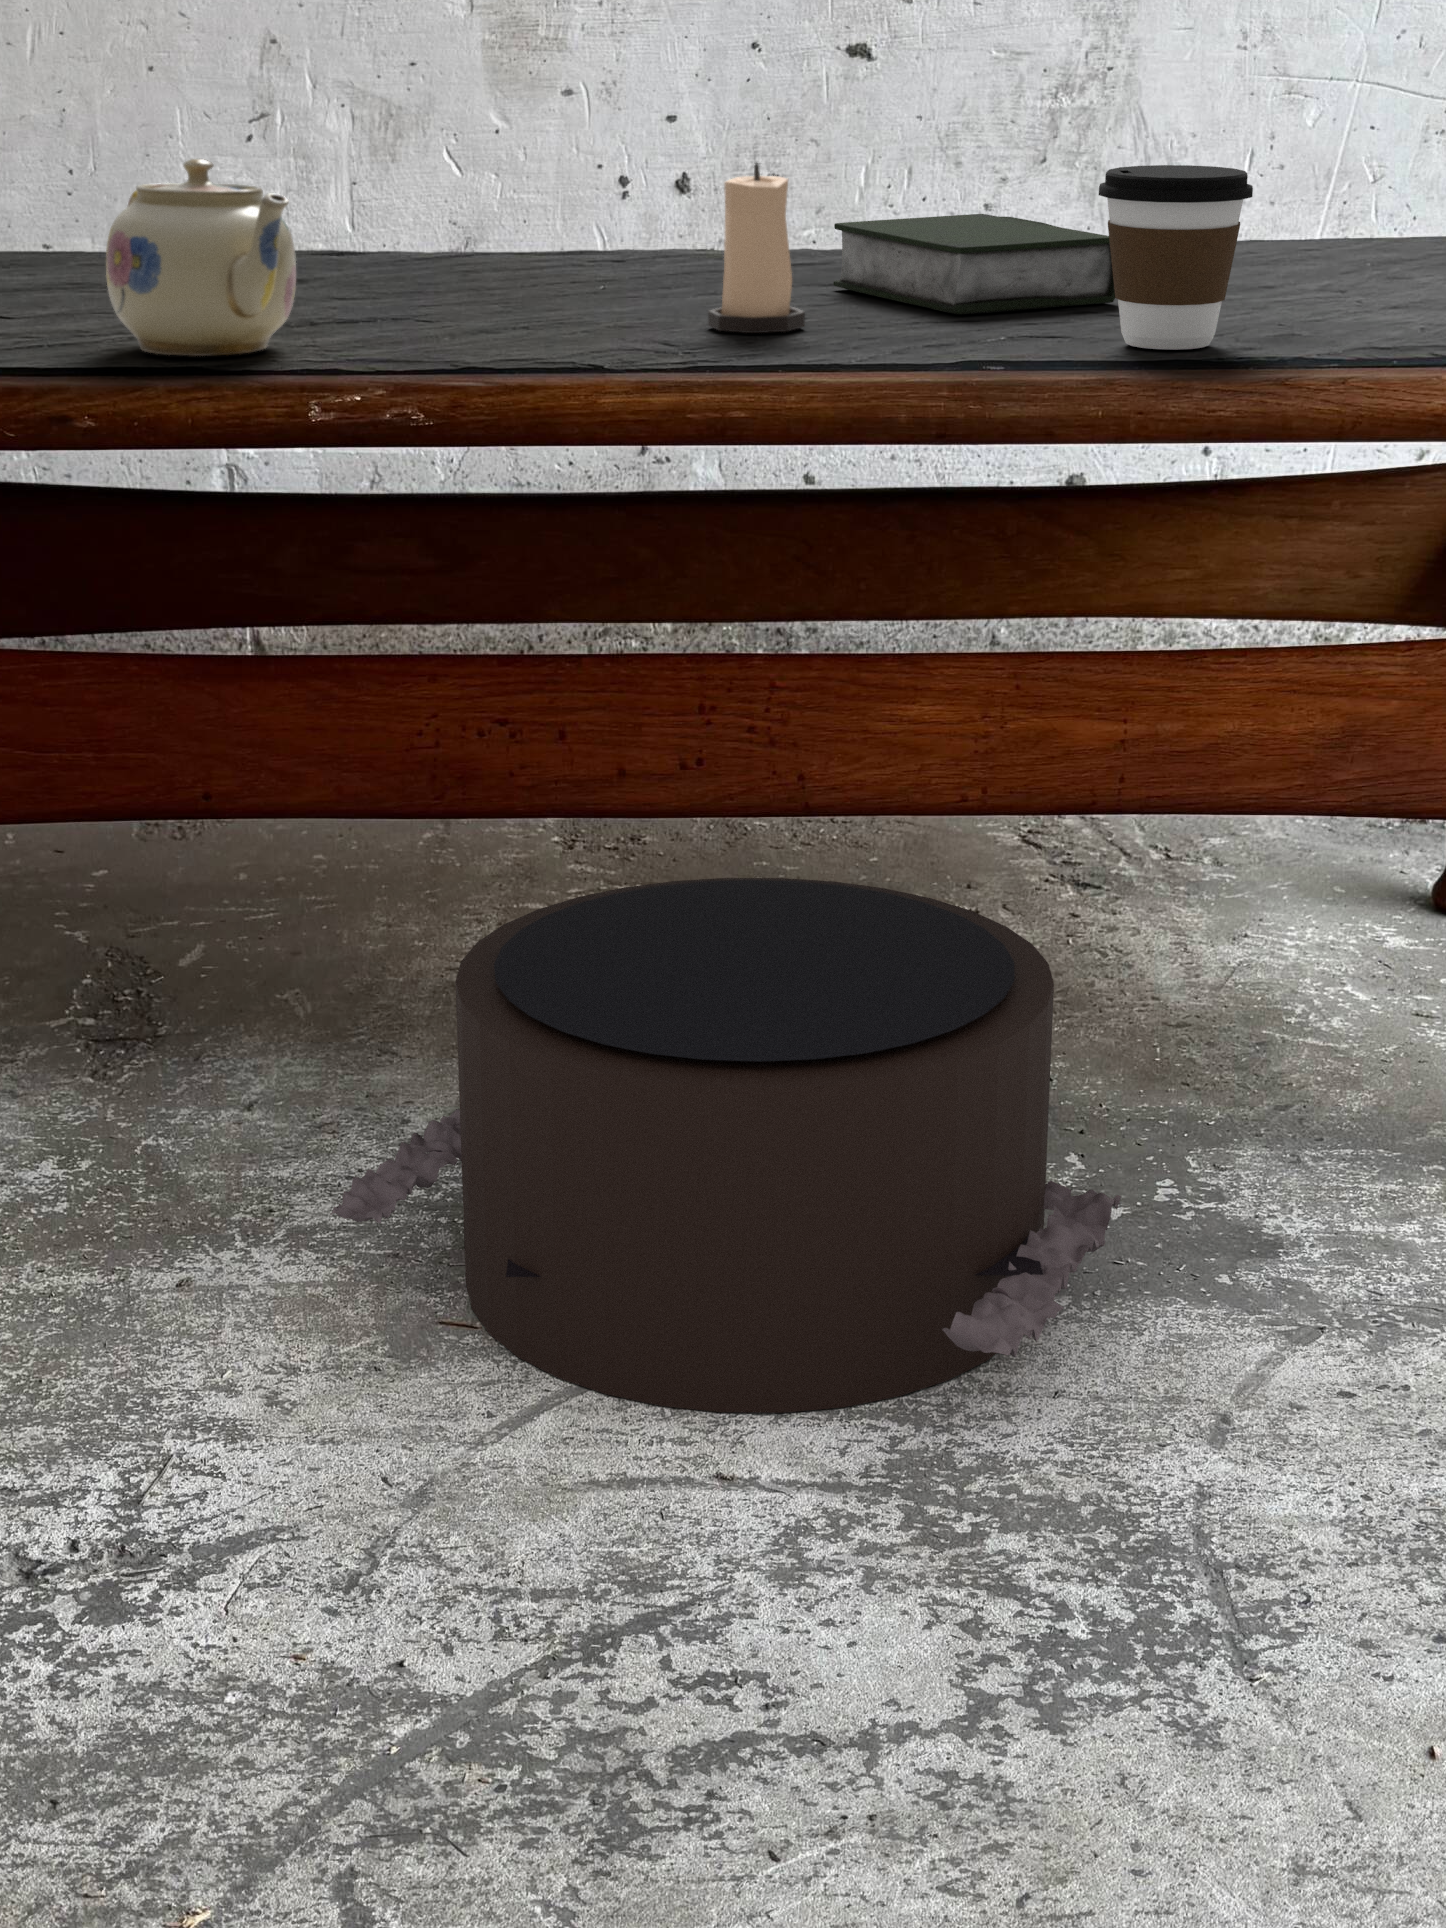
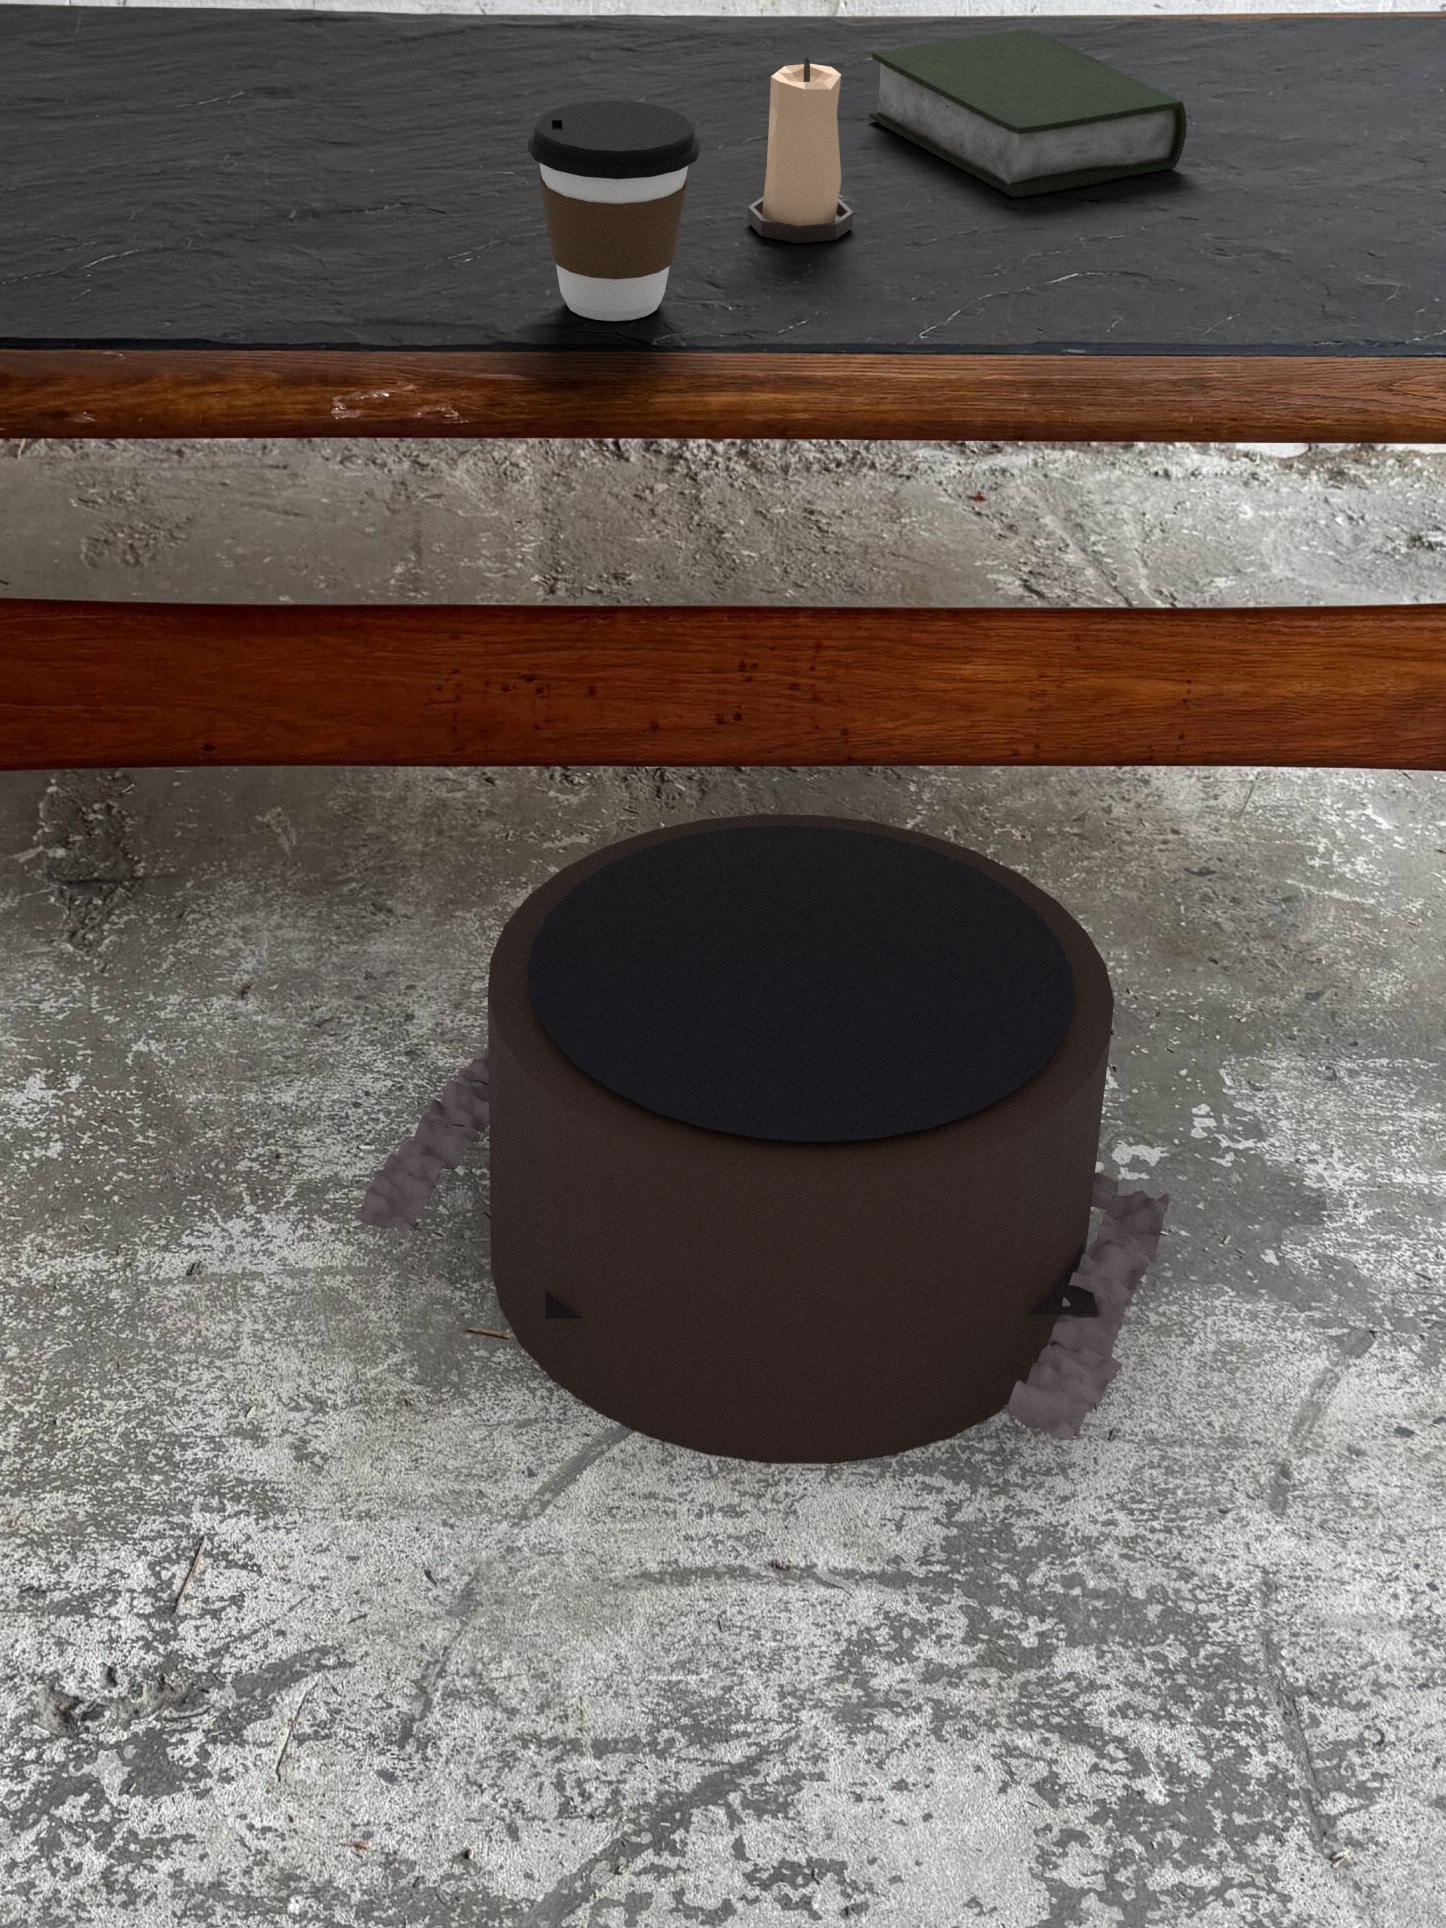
teapot: present [106,159,296,356] -> none [94,73,304,295]
coffee cup: present [1099,165,1253,350] -> present [528,101,701,321]

